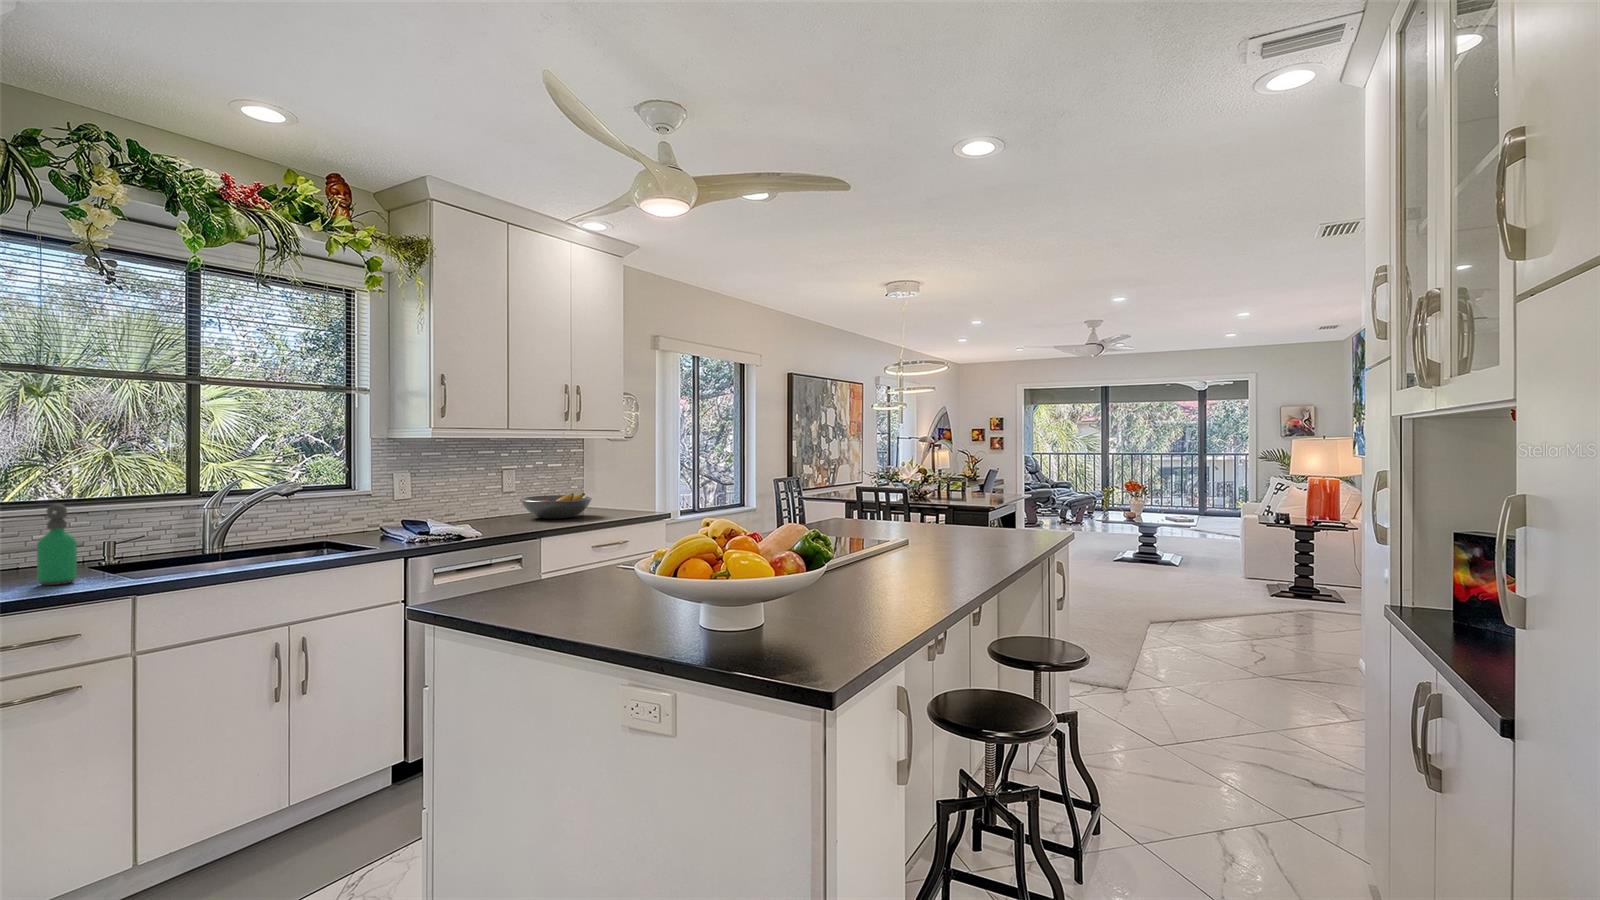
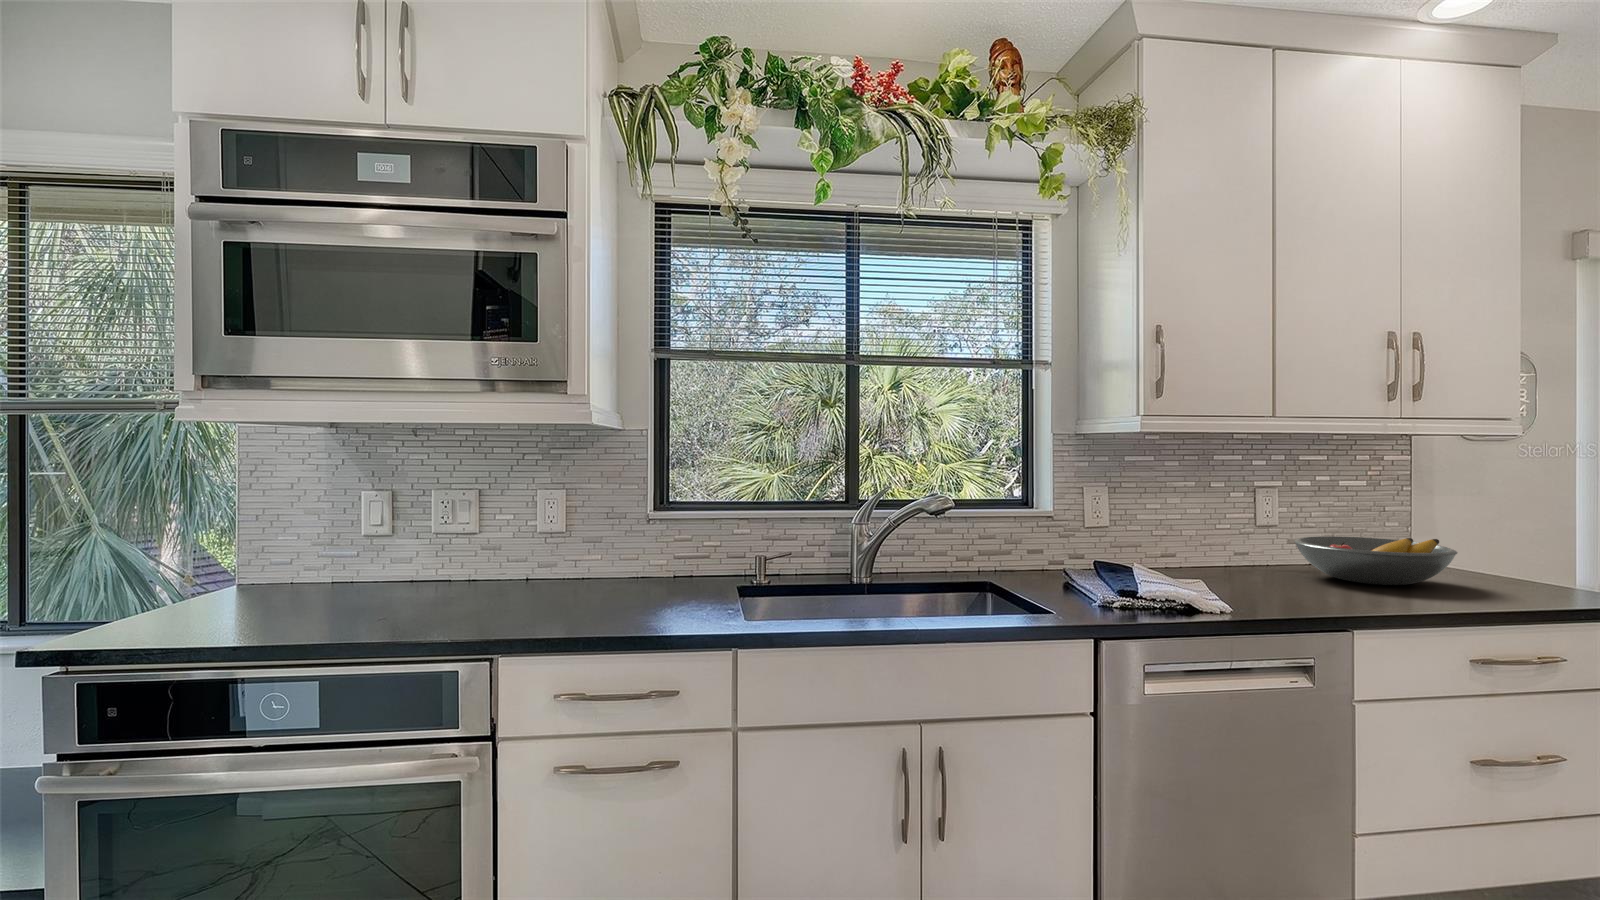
soap dispenser: present [37,504,77,585] -> none [662,512,697,615]

